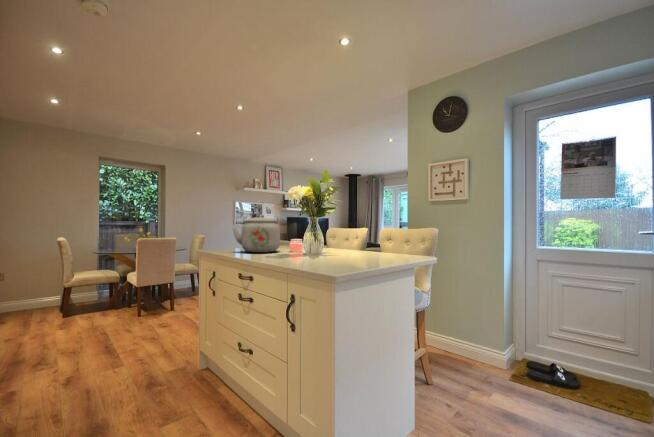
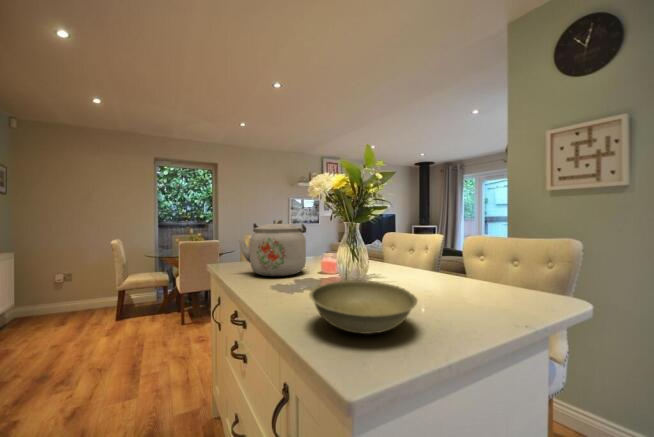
bowl: none [305,245,357,263] -> present [309,281,417,334]

